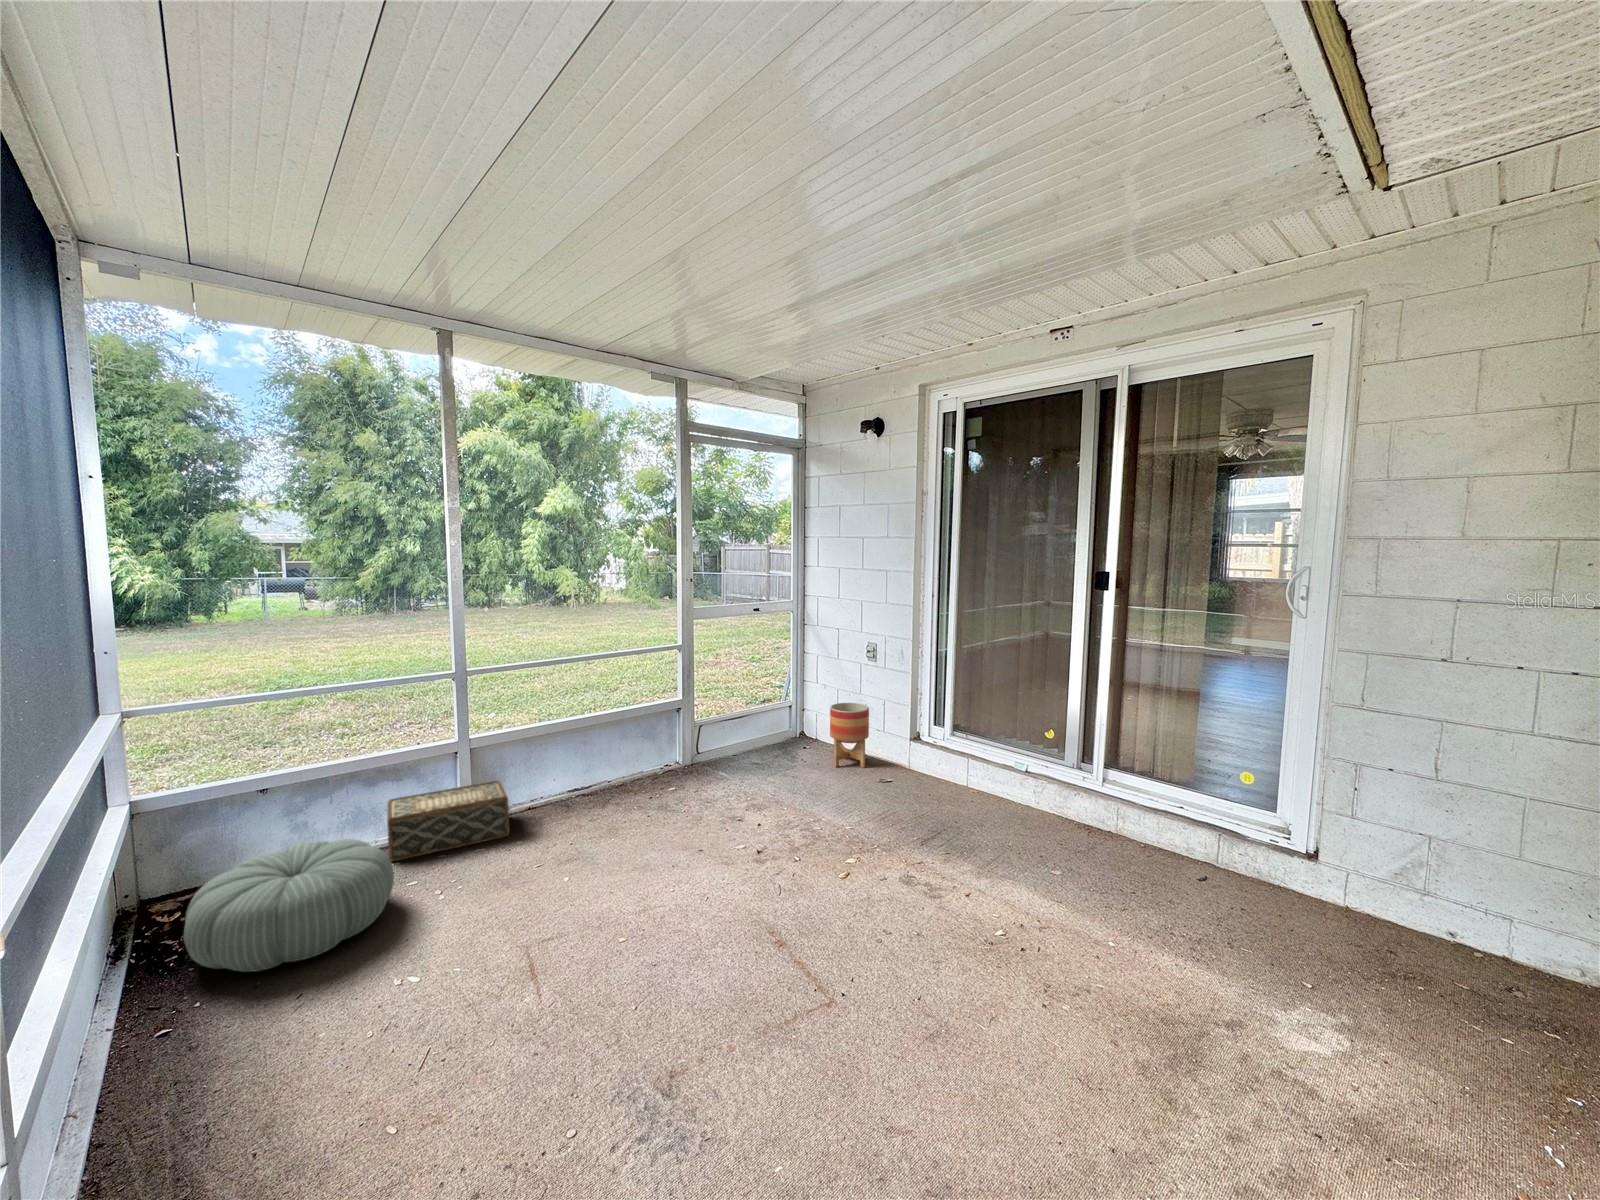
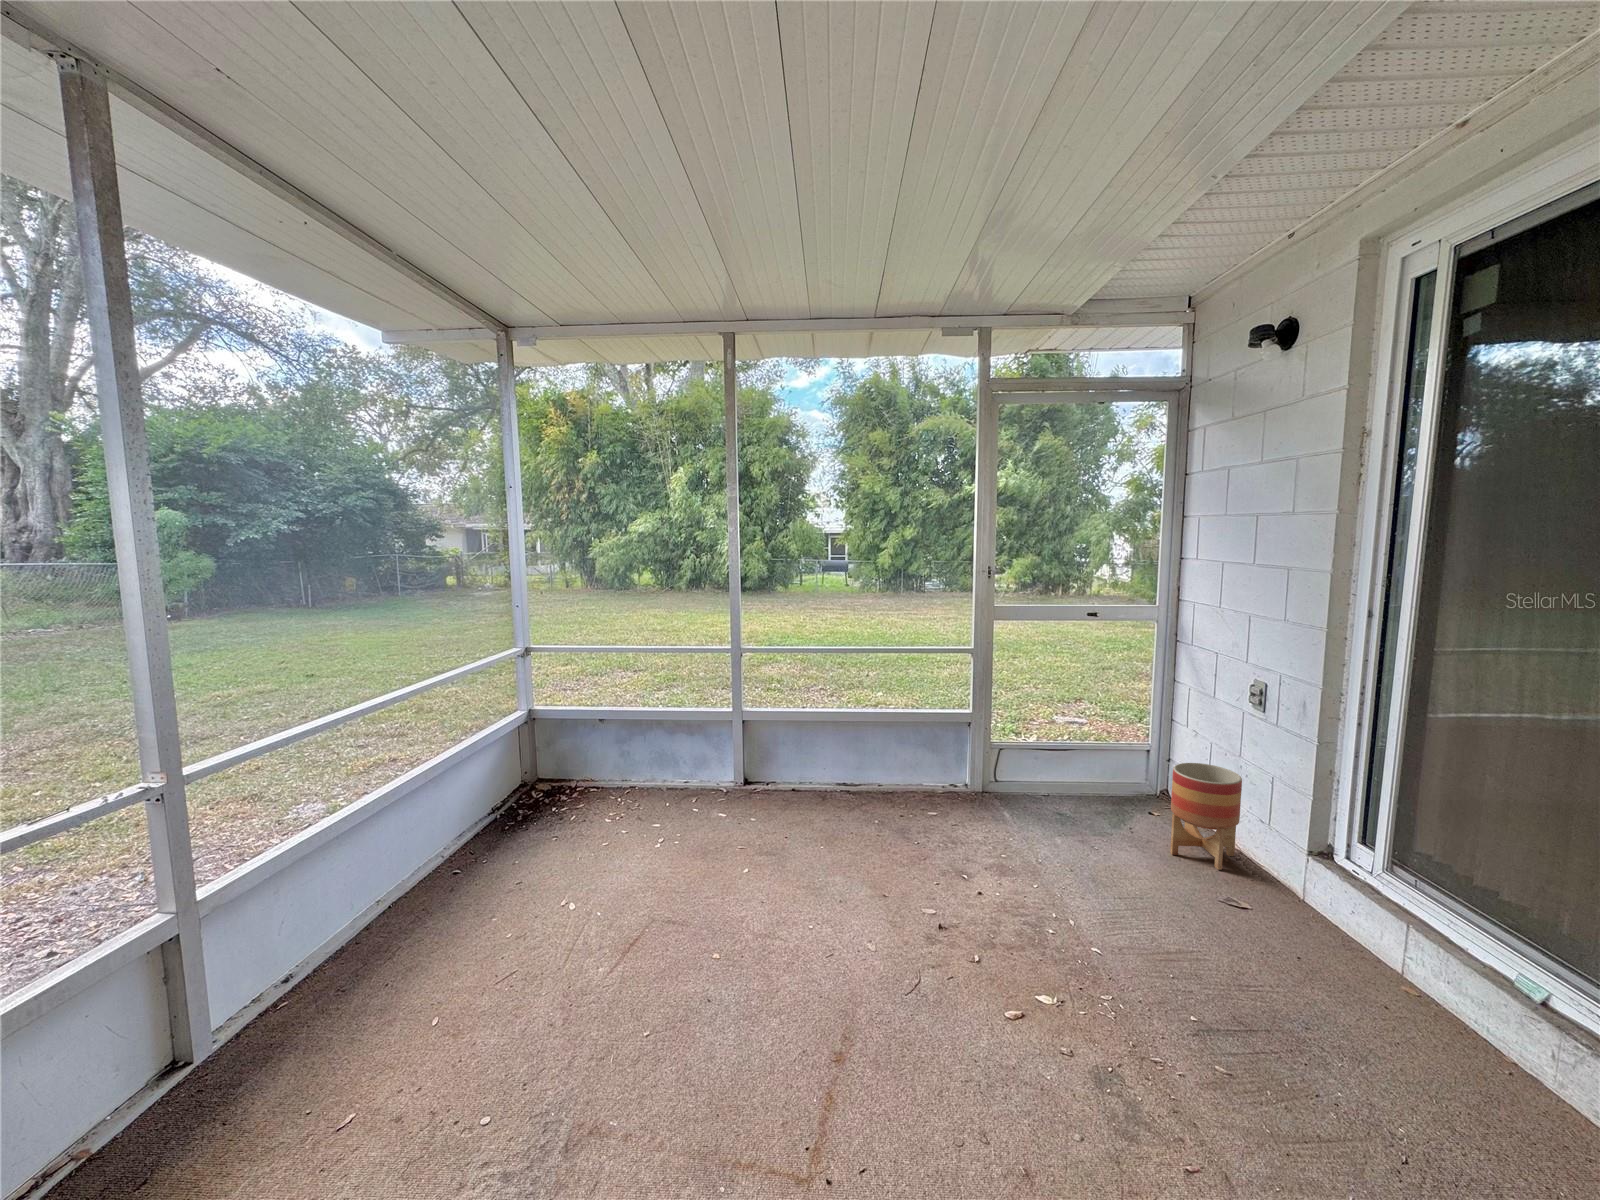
woven basket: present [387,781,509,862] -> none [661,750,766,811]
pouf: present [184,839,394,972] -> none [495,768,630,858]

